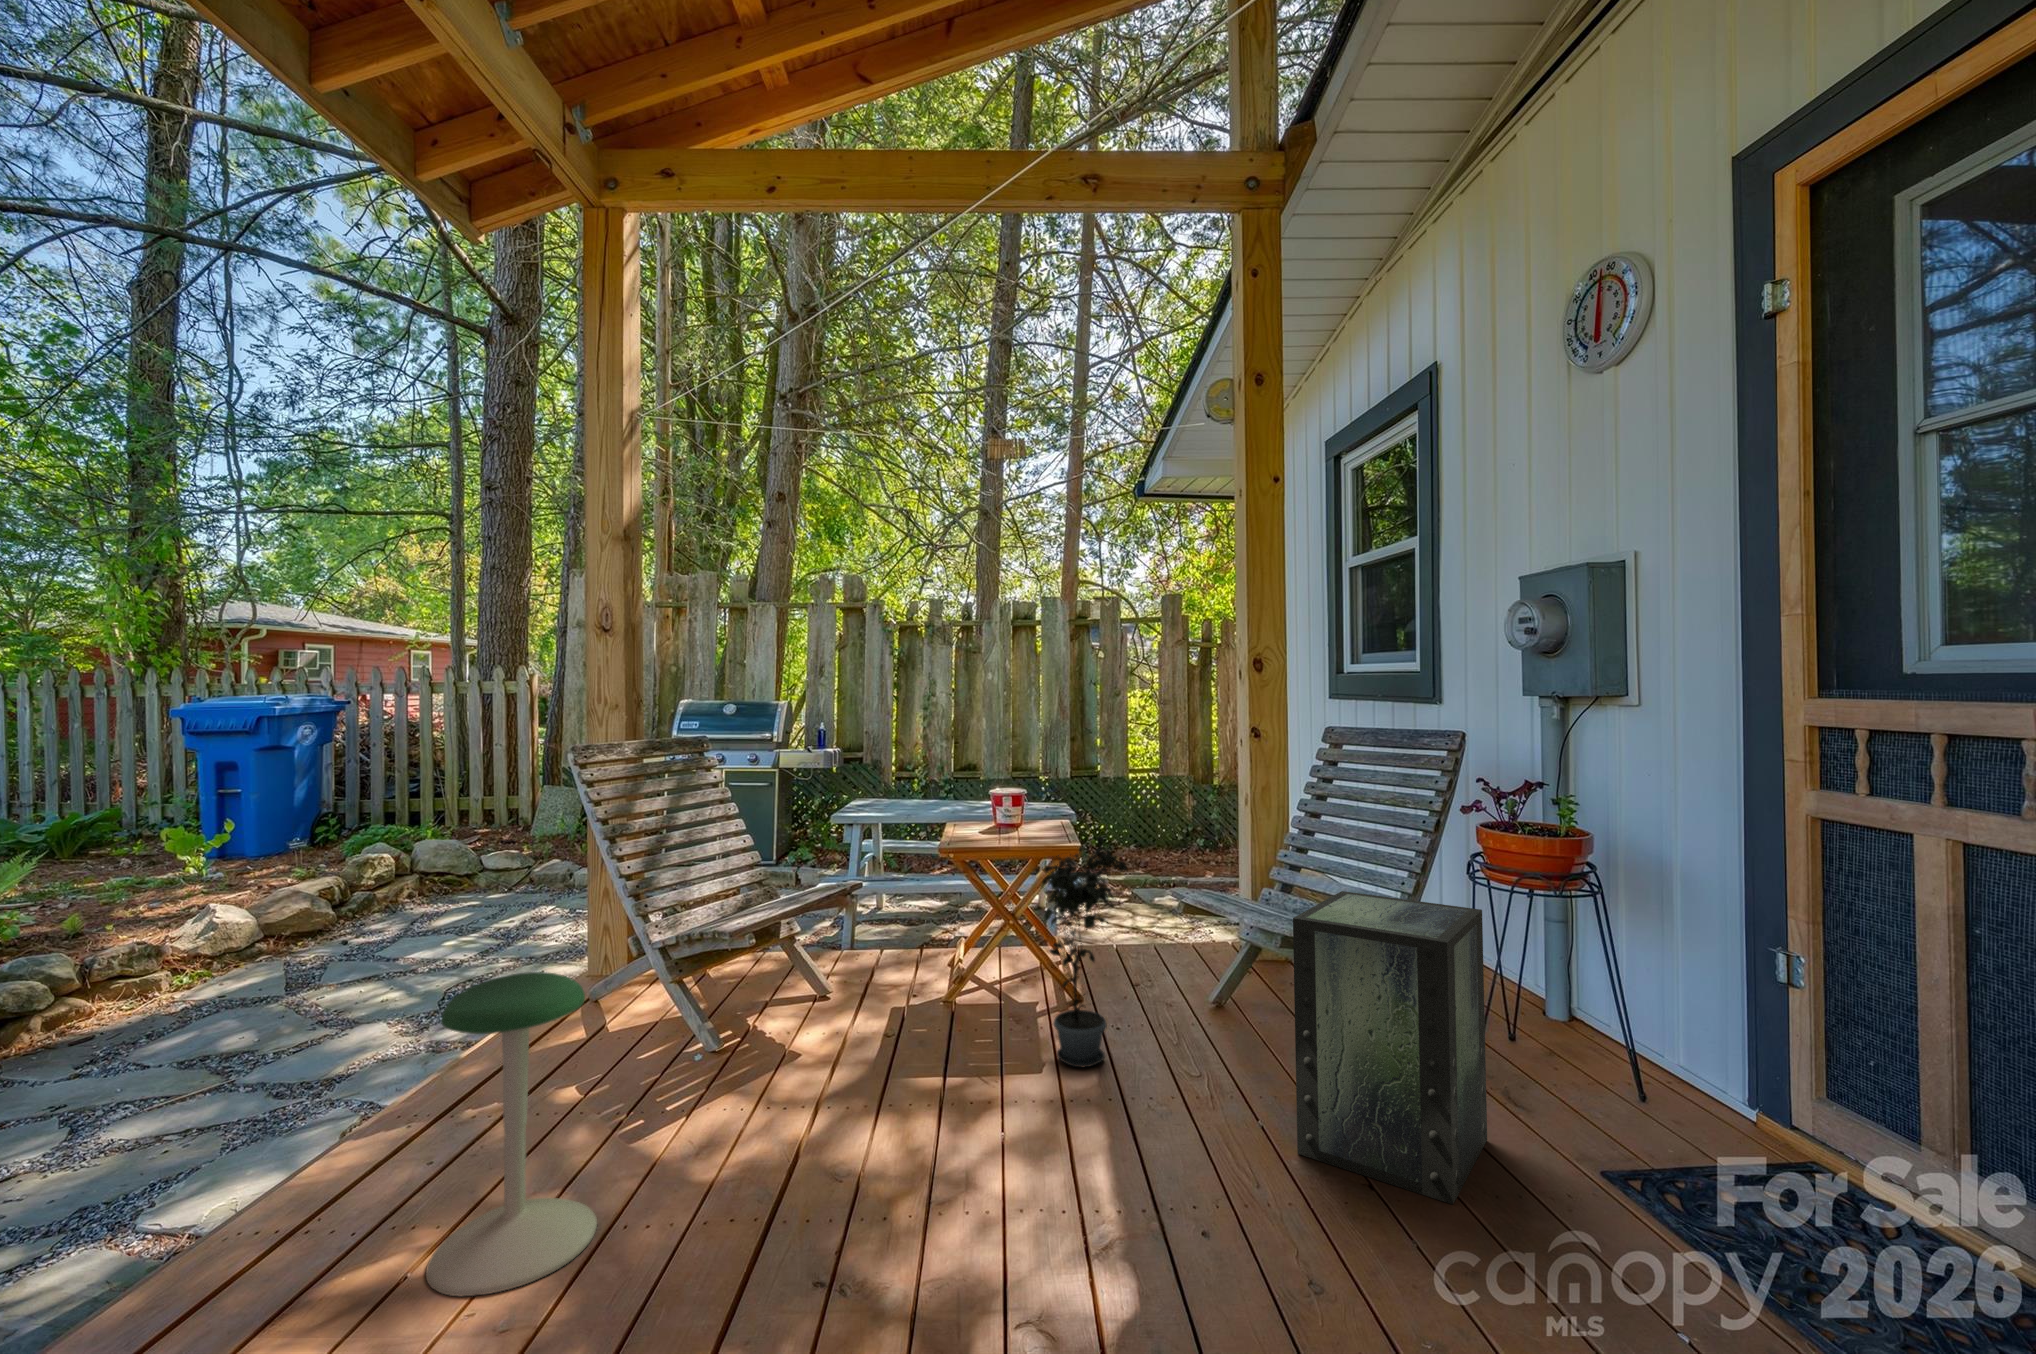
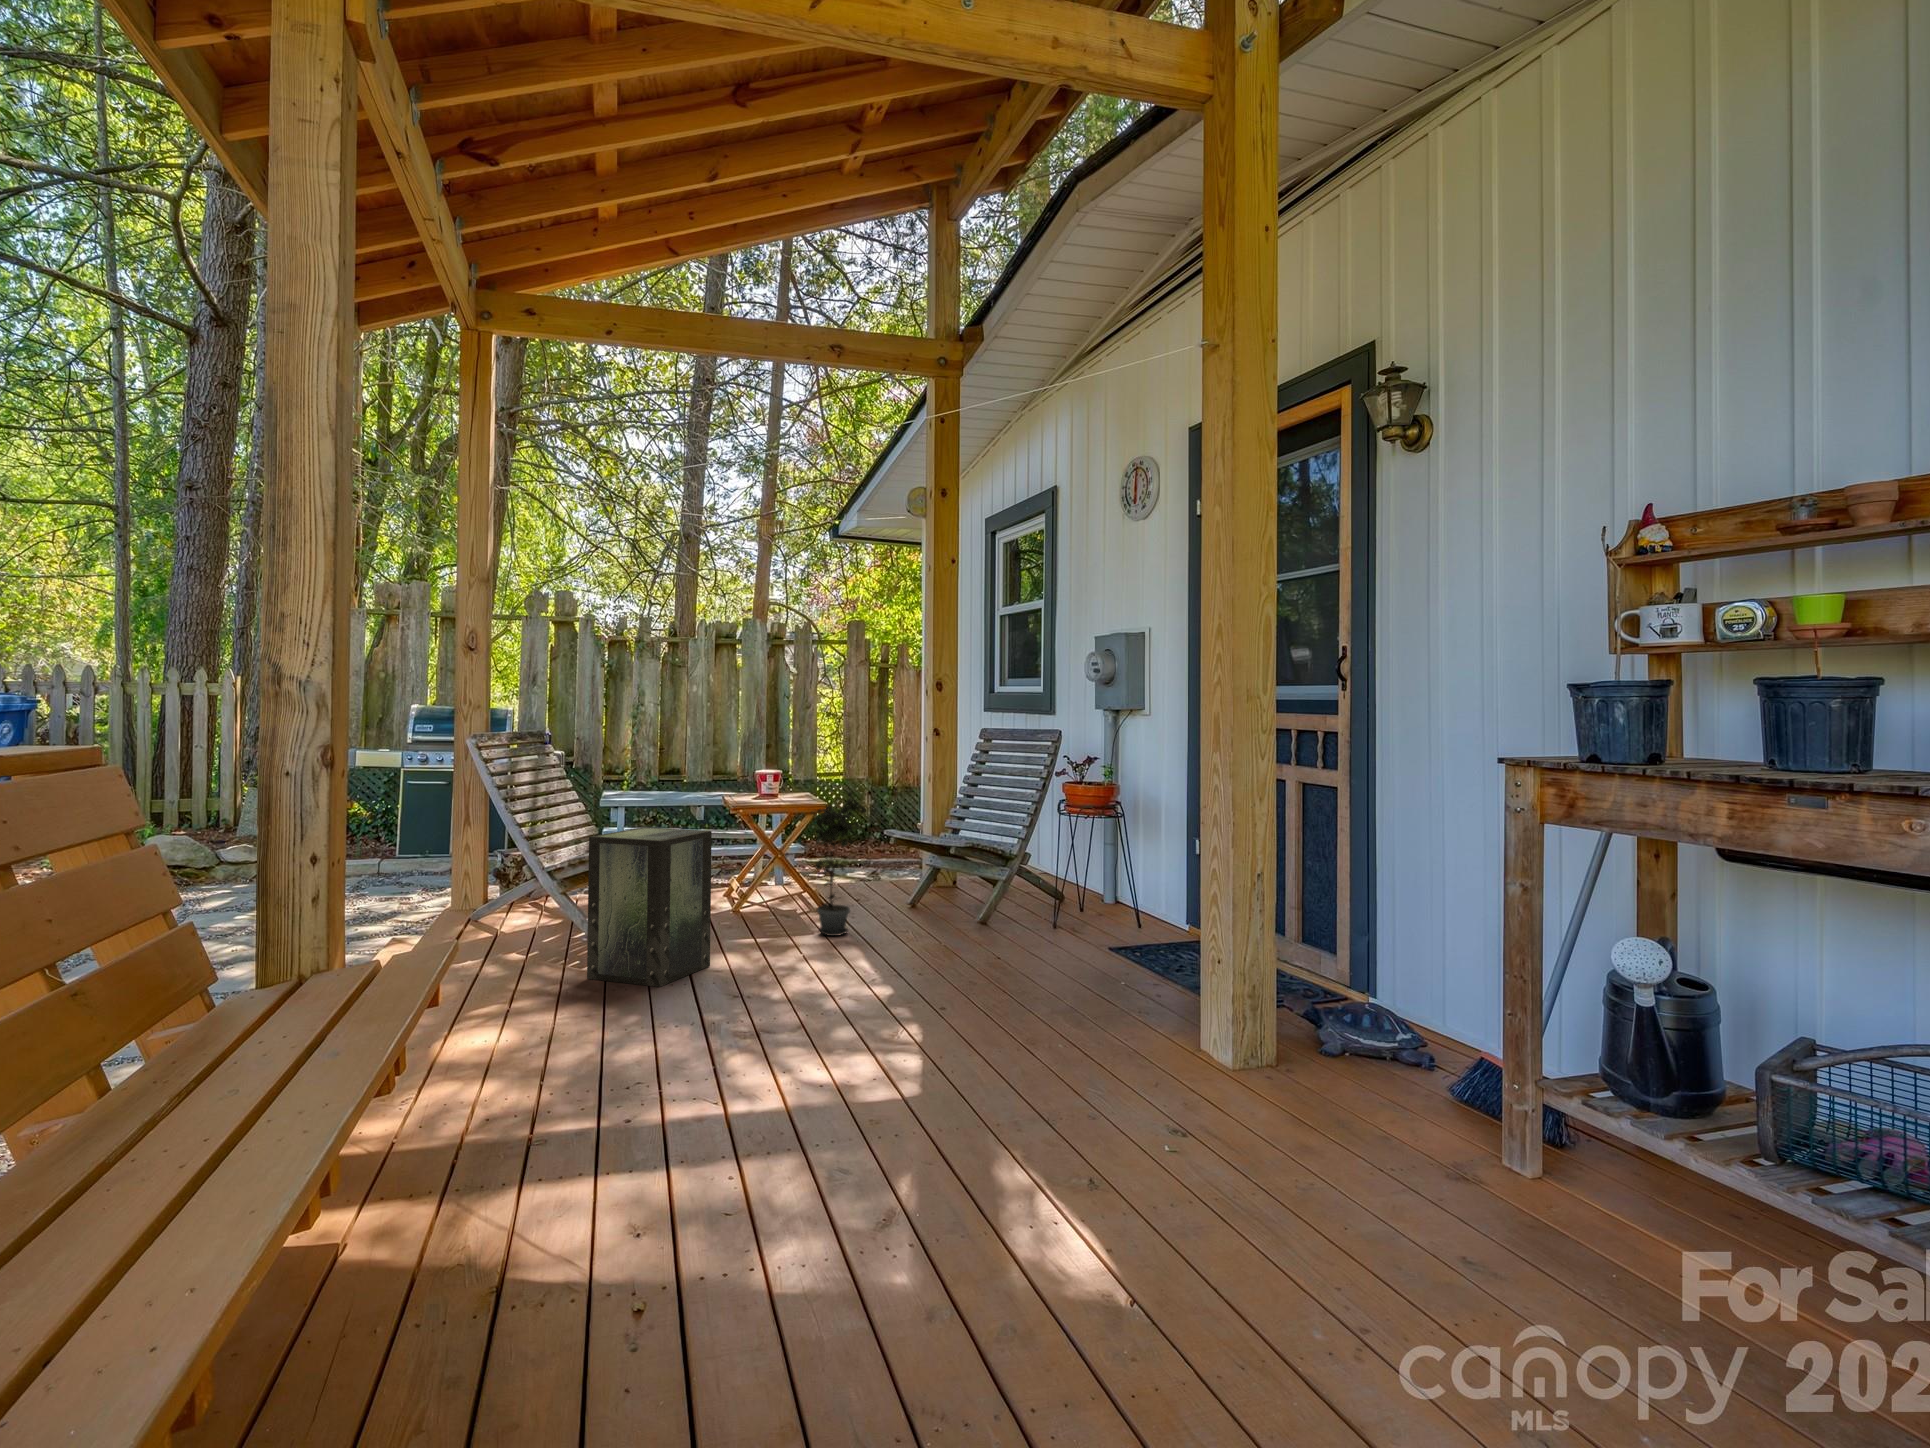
storage box: present [1293,891,1487,1204] -> present [587,827,712,987]
stool: present [426,972,597,1296] -> none [502,856,593,1020]

